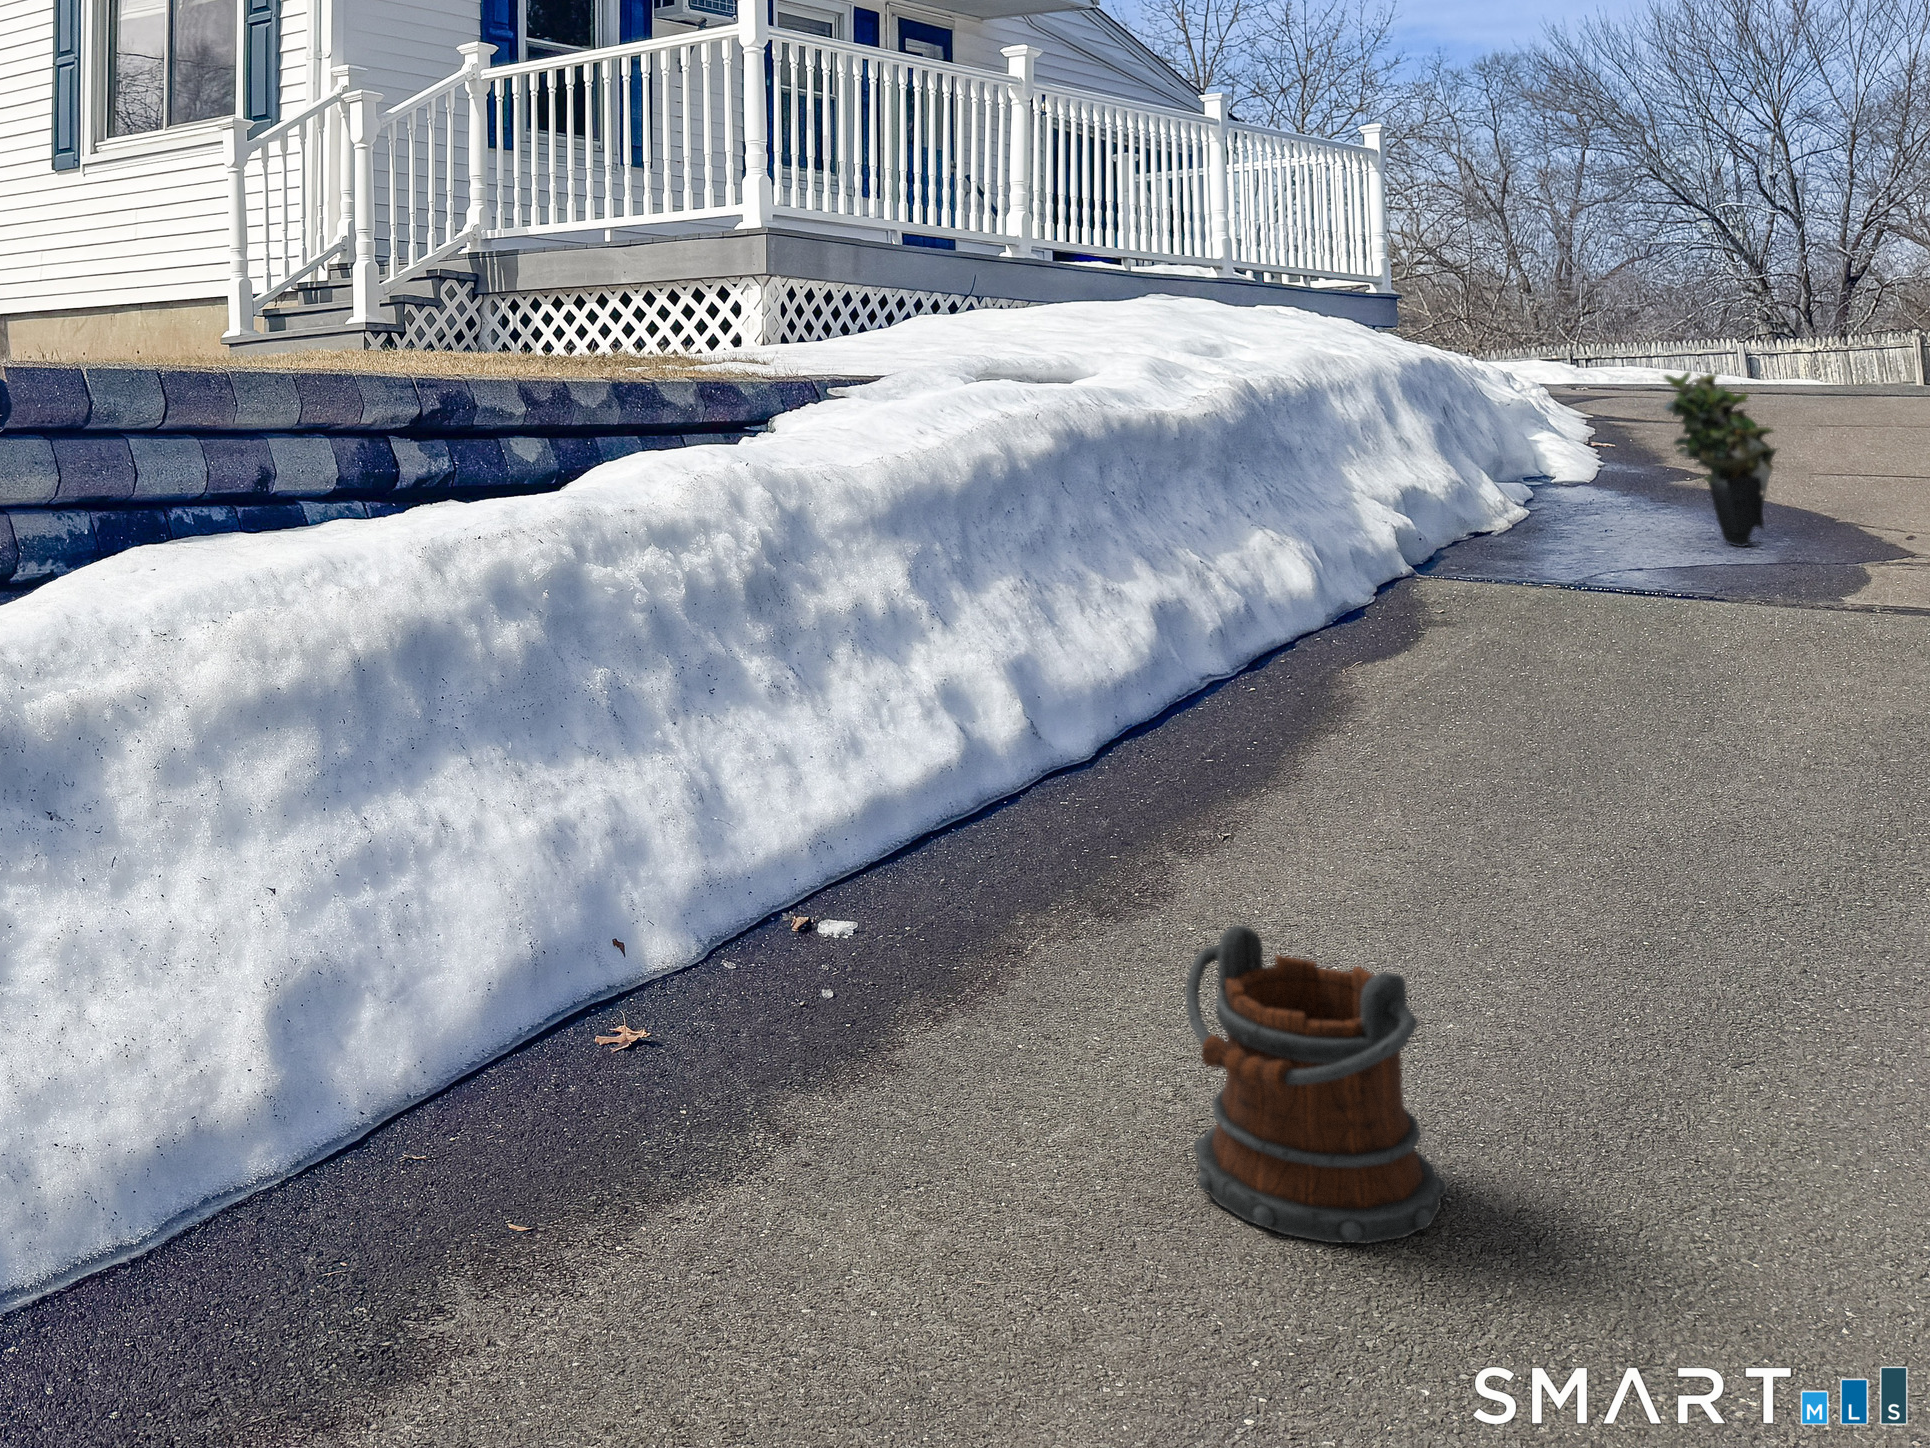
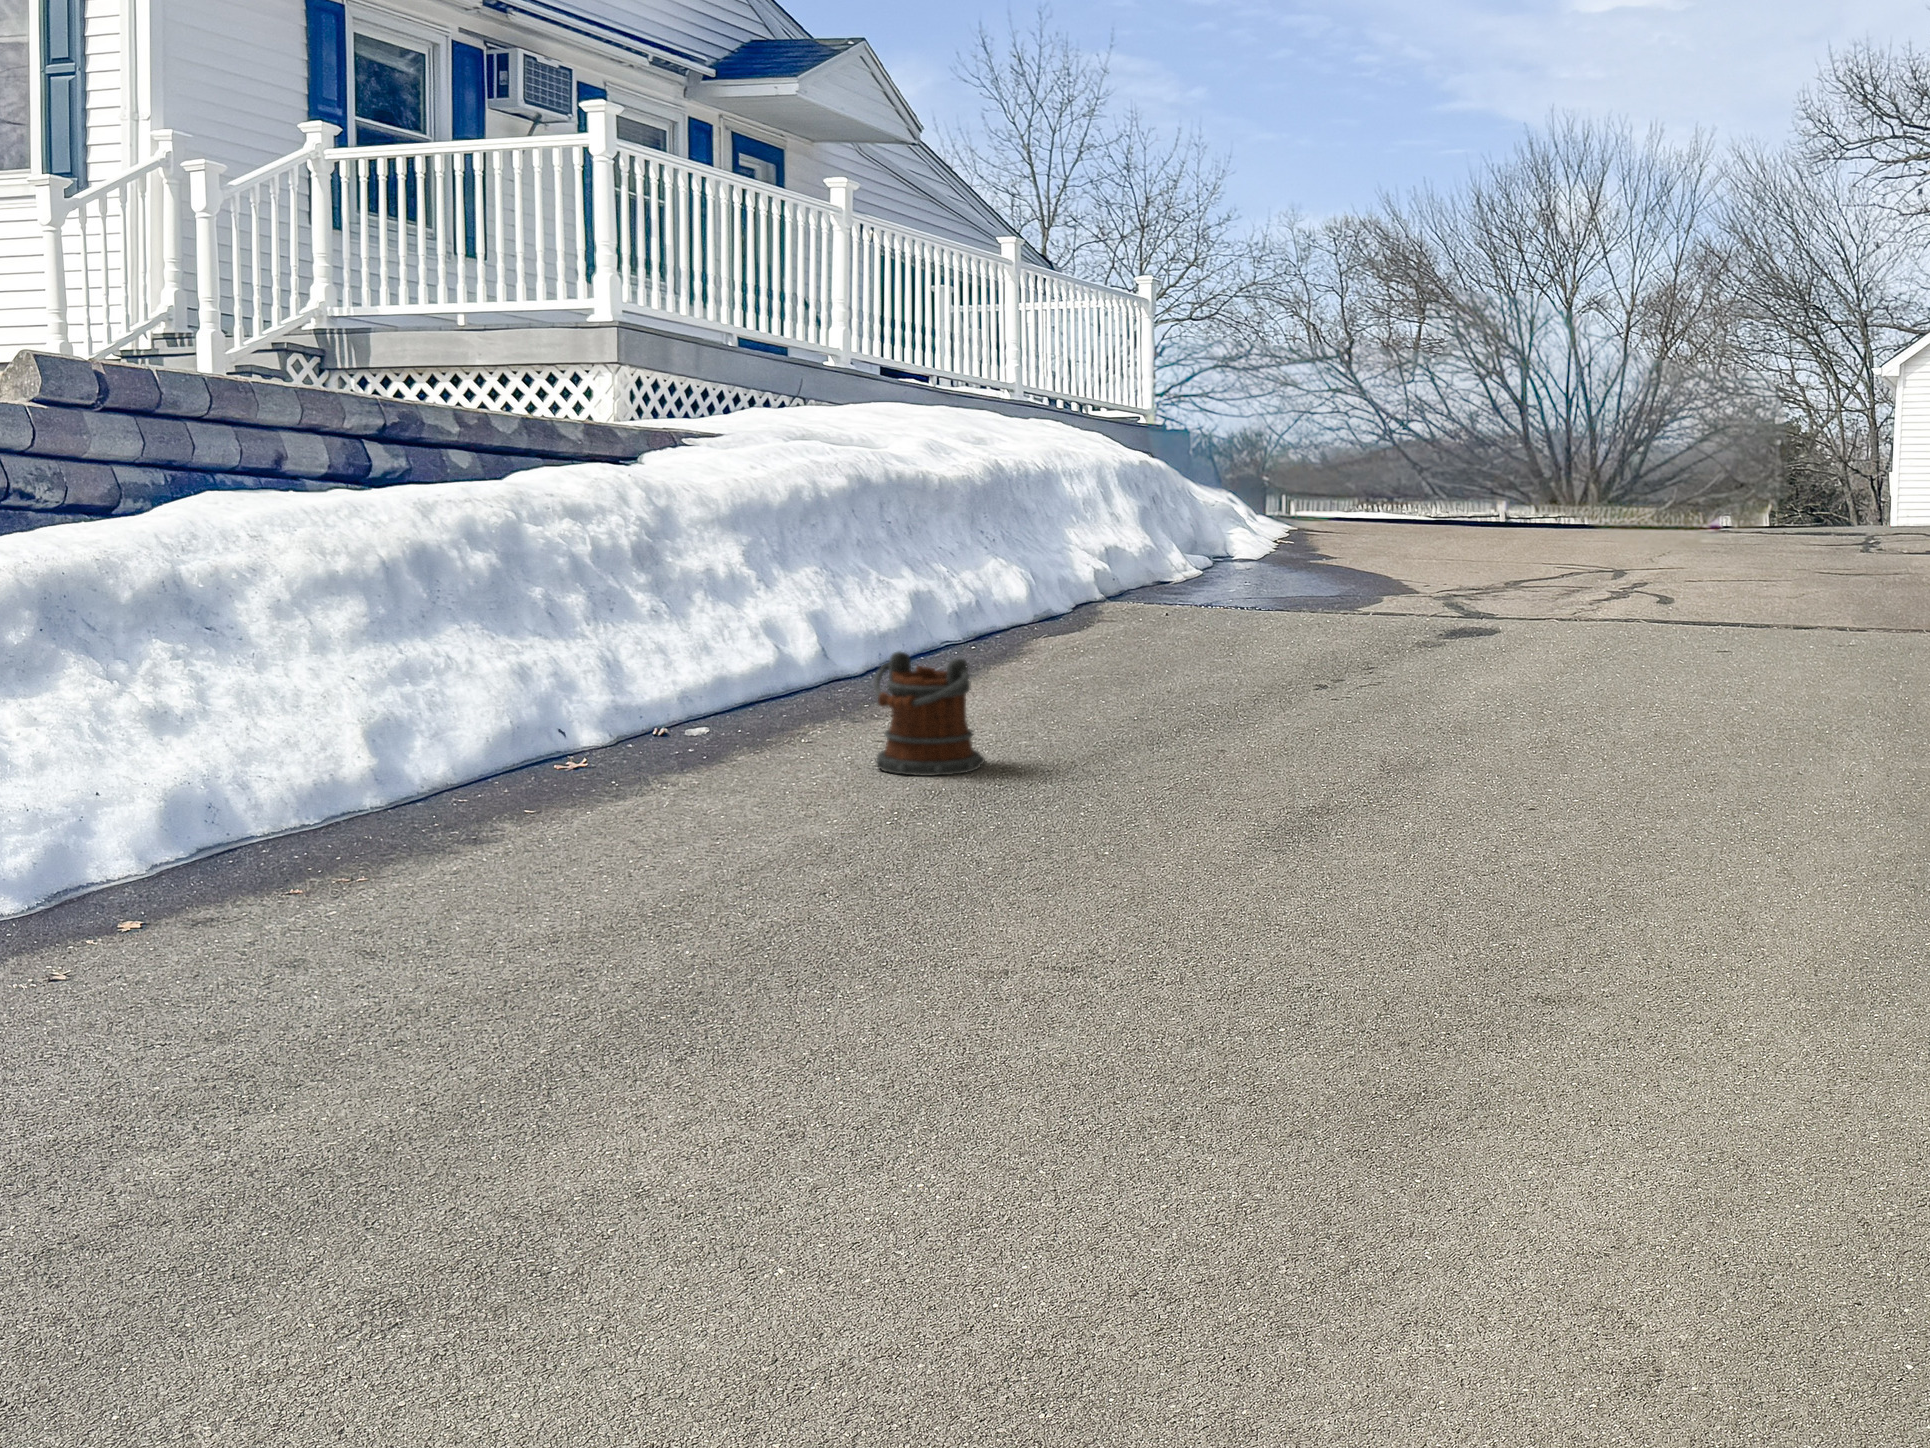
potted plant: present [1664,372,1777,547] -> none [1265,465,1333,585]

